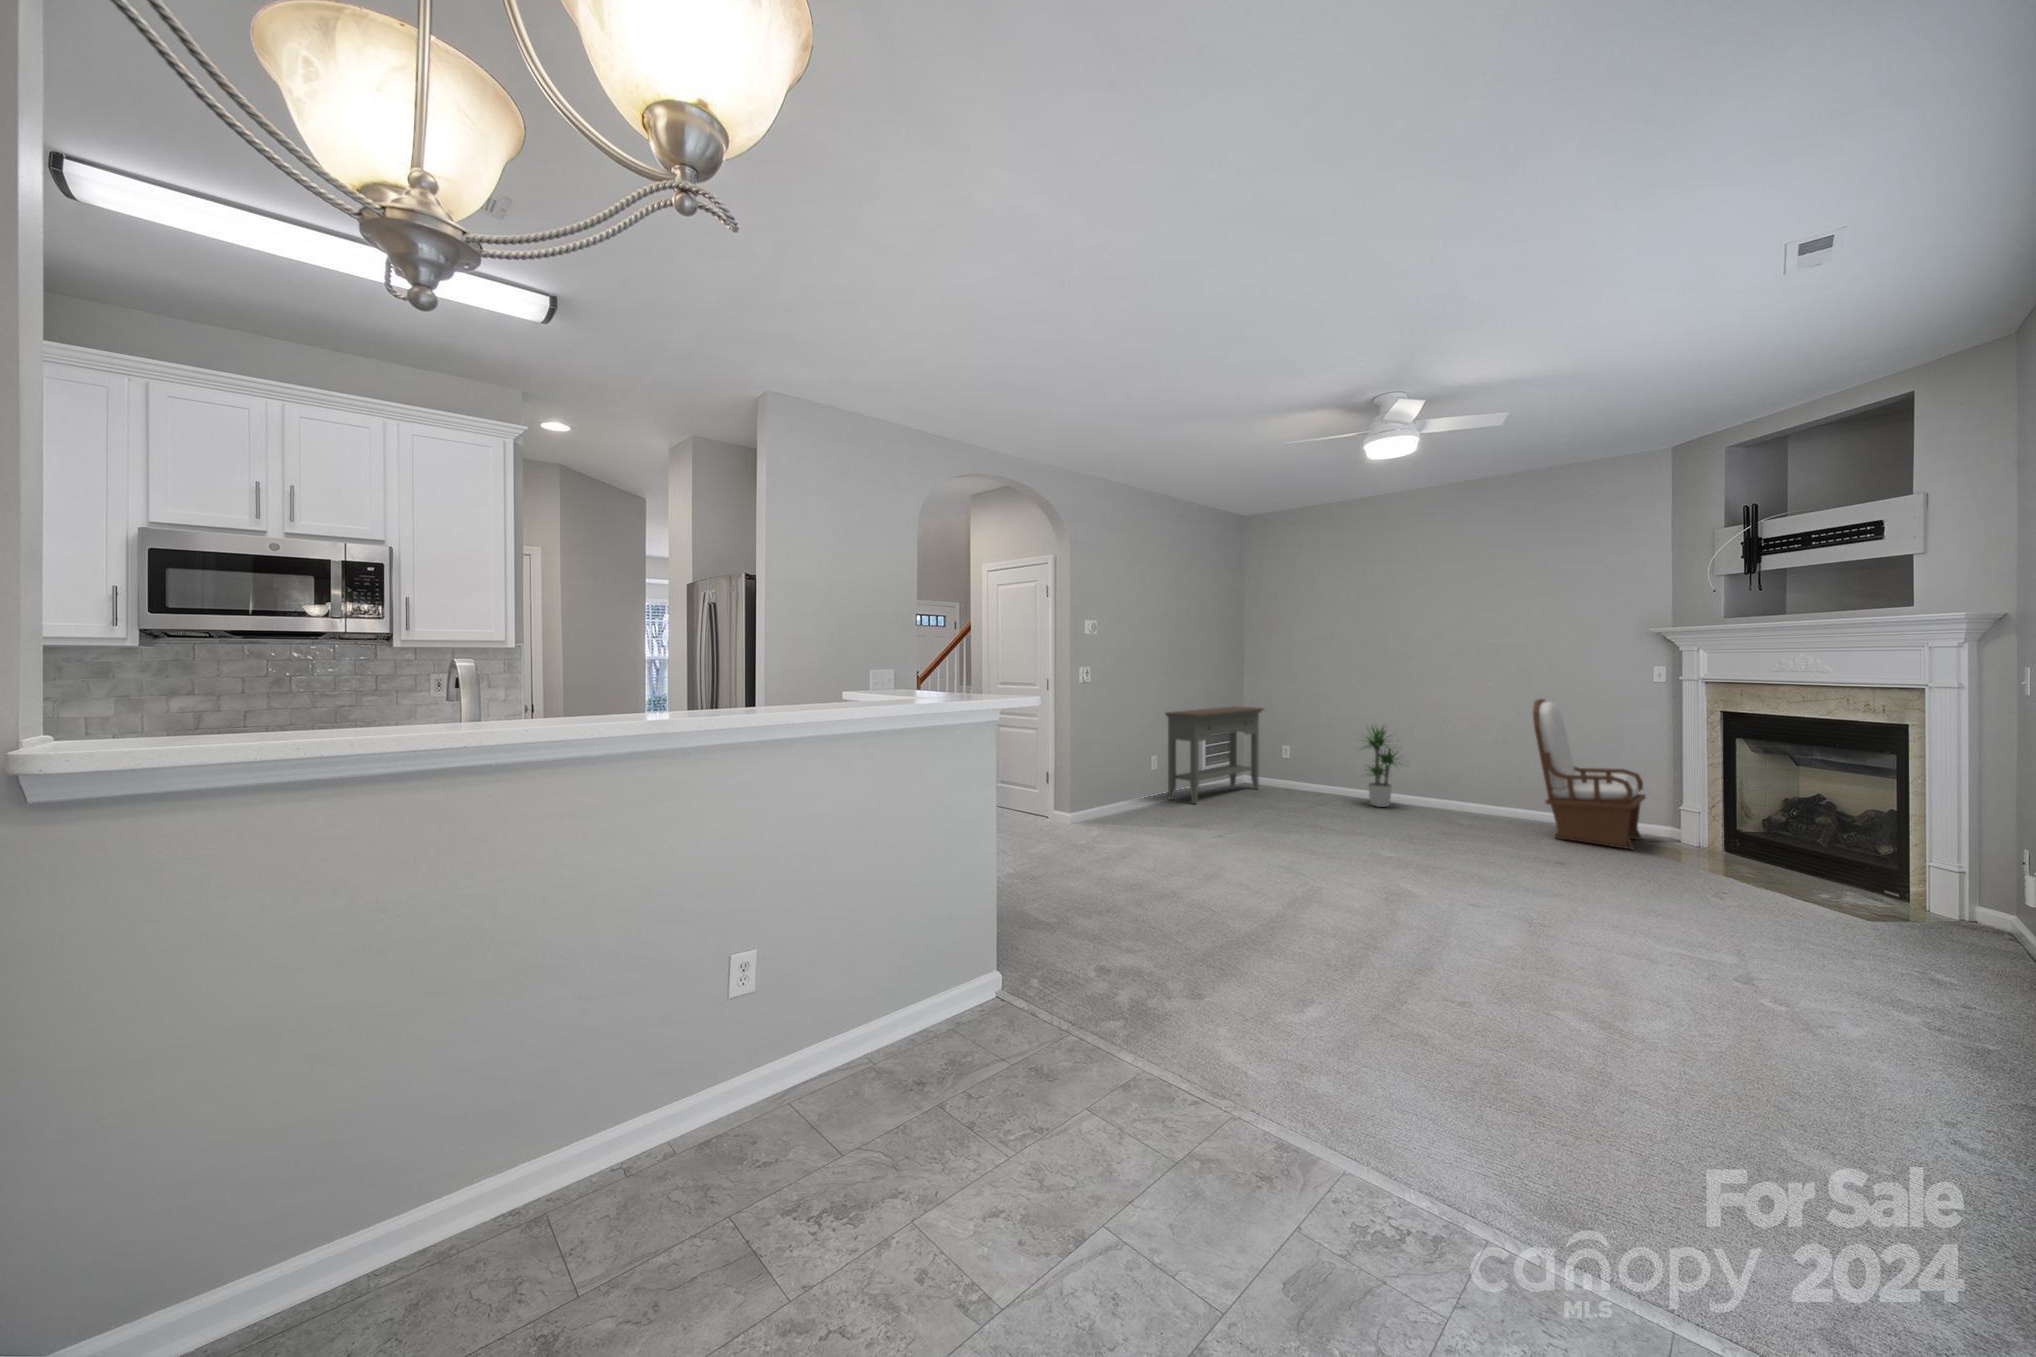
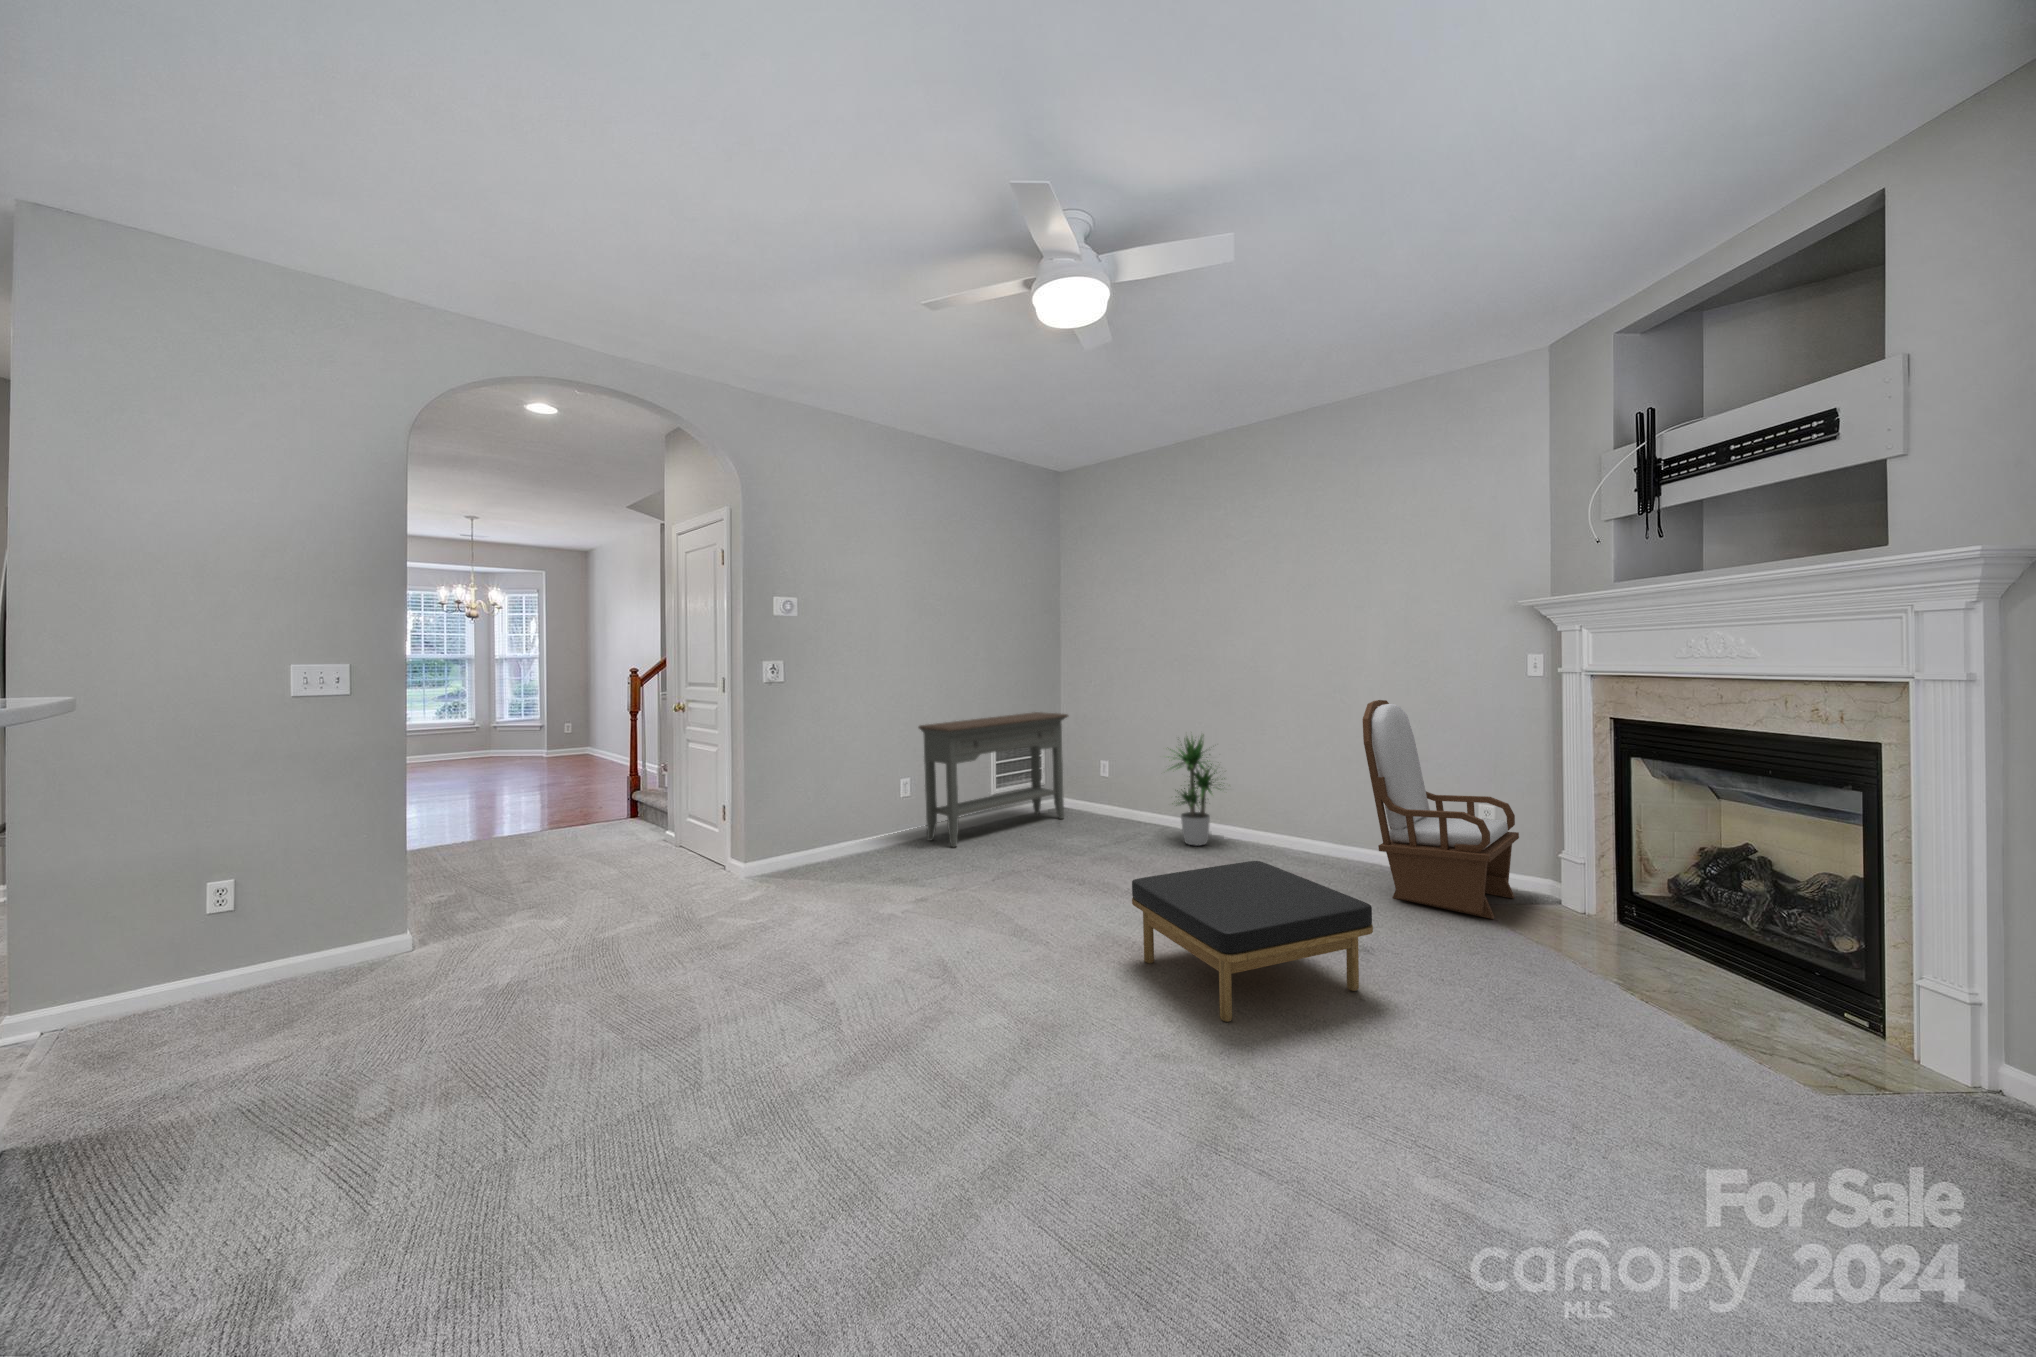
ottoman: none [1399,803,1576,889] -> present [1132,861,1373,1022]

